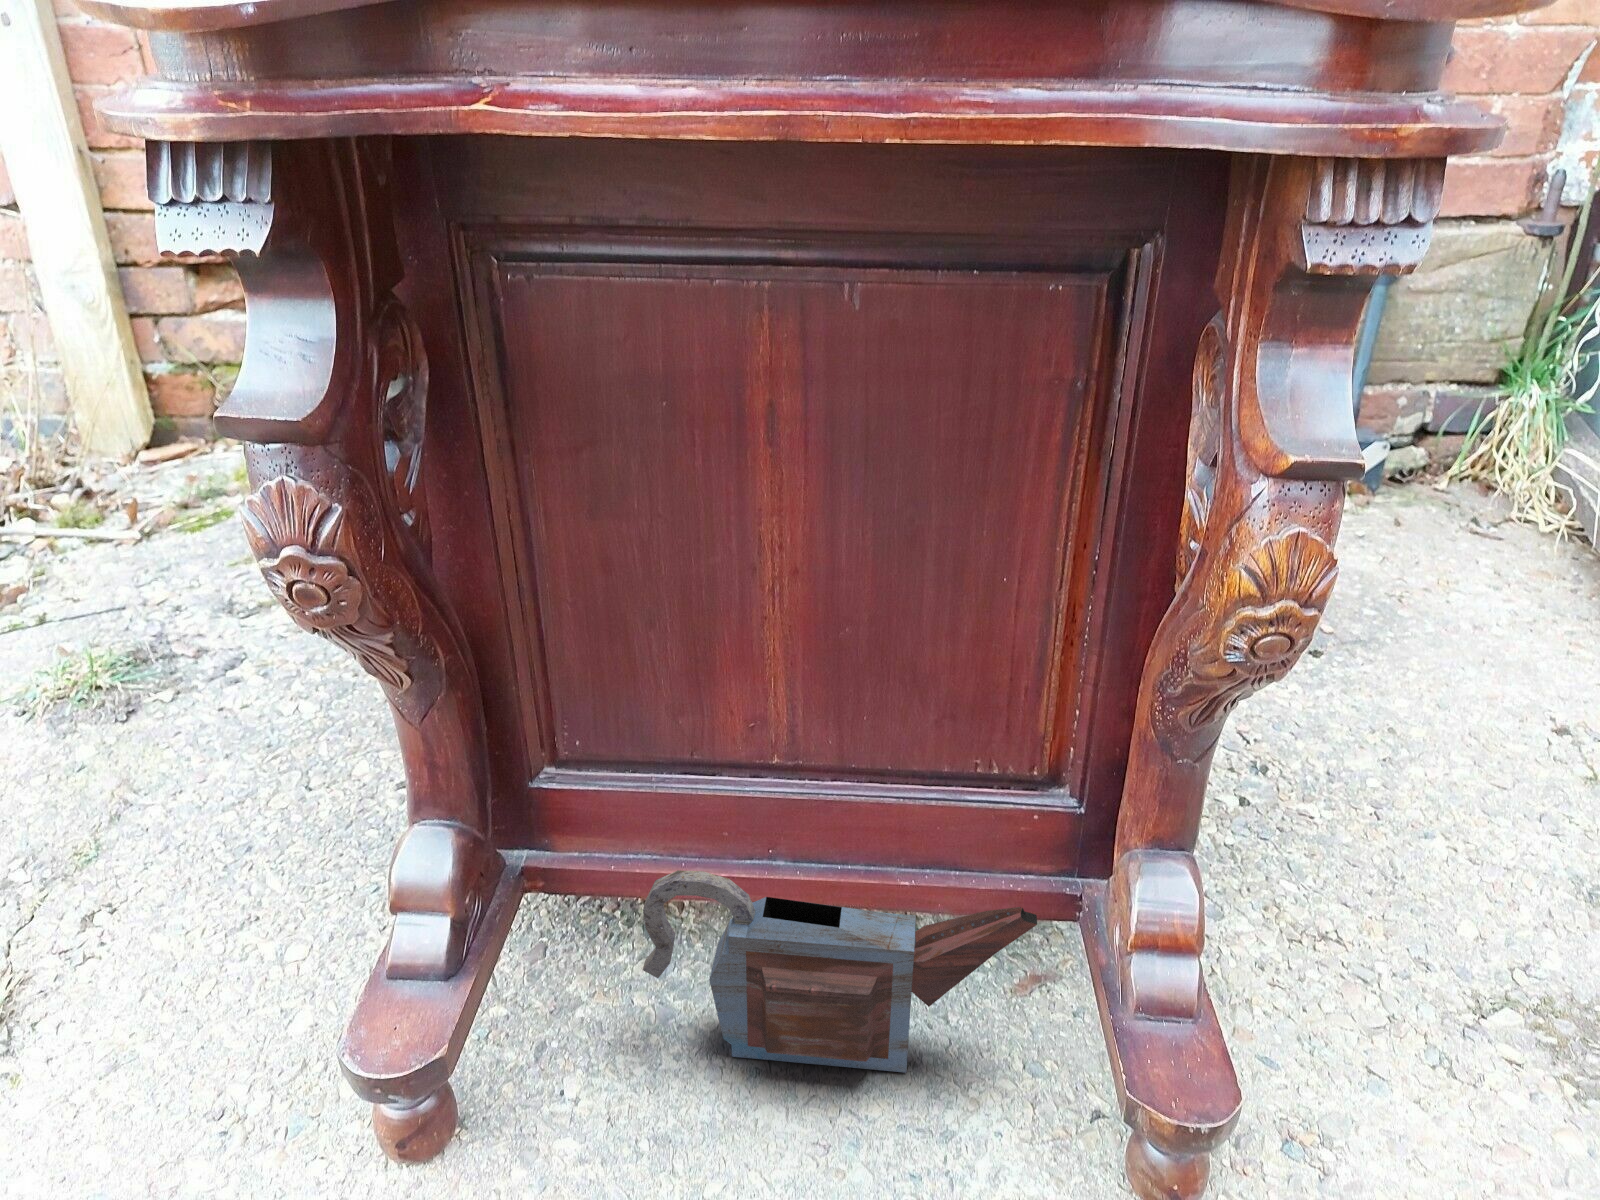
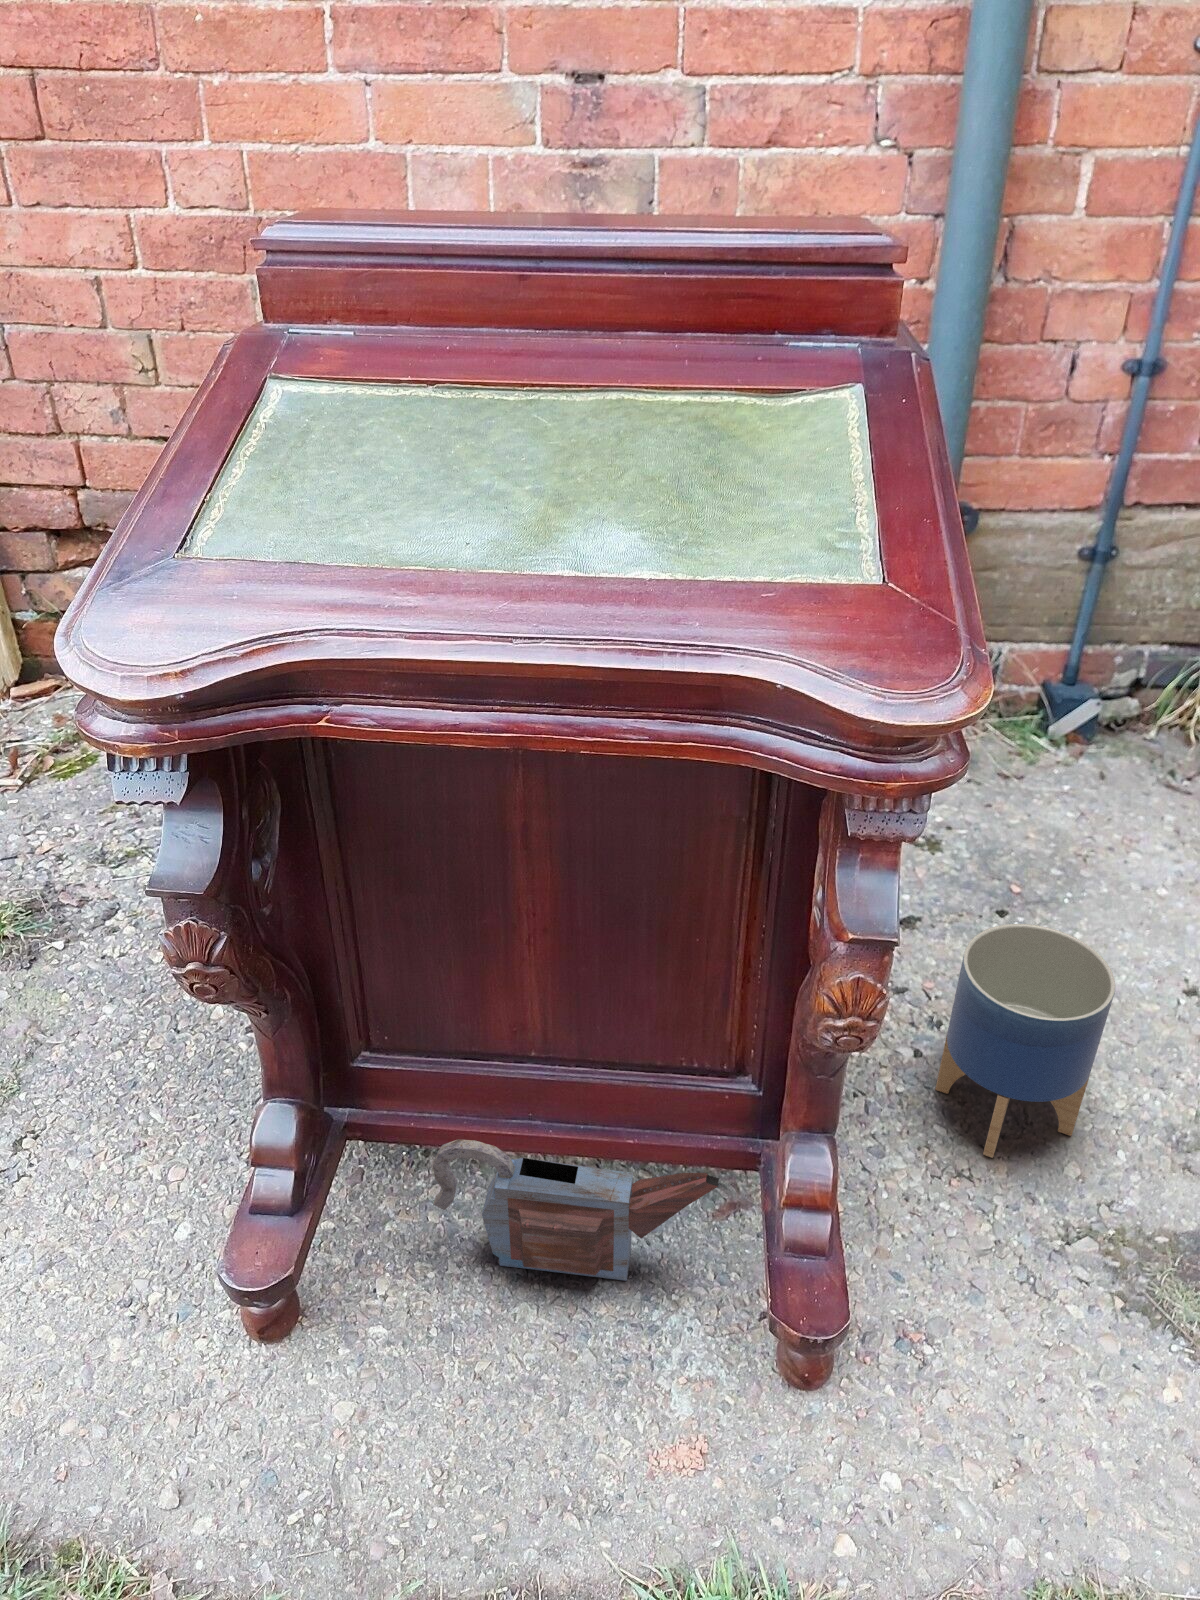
planter: none [1273,615,1524,916] -> present [935,924,1115,1158]

